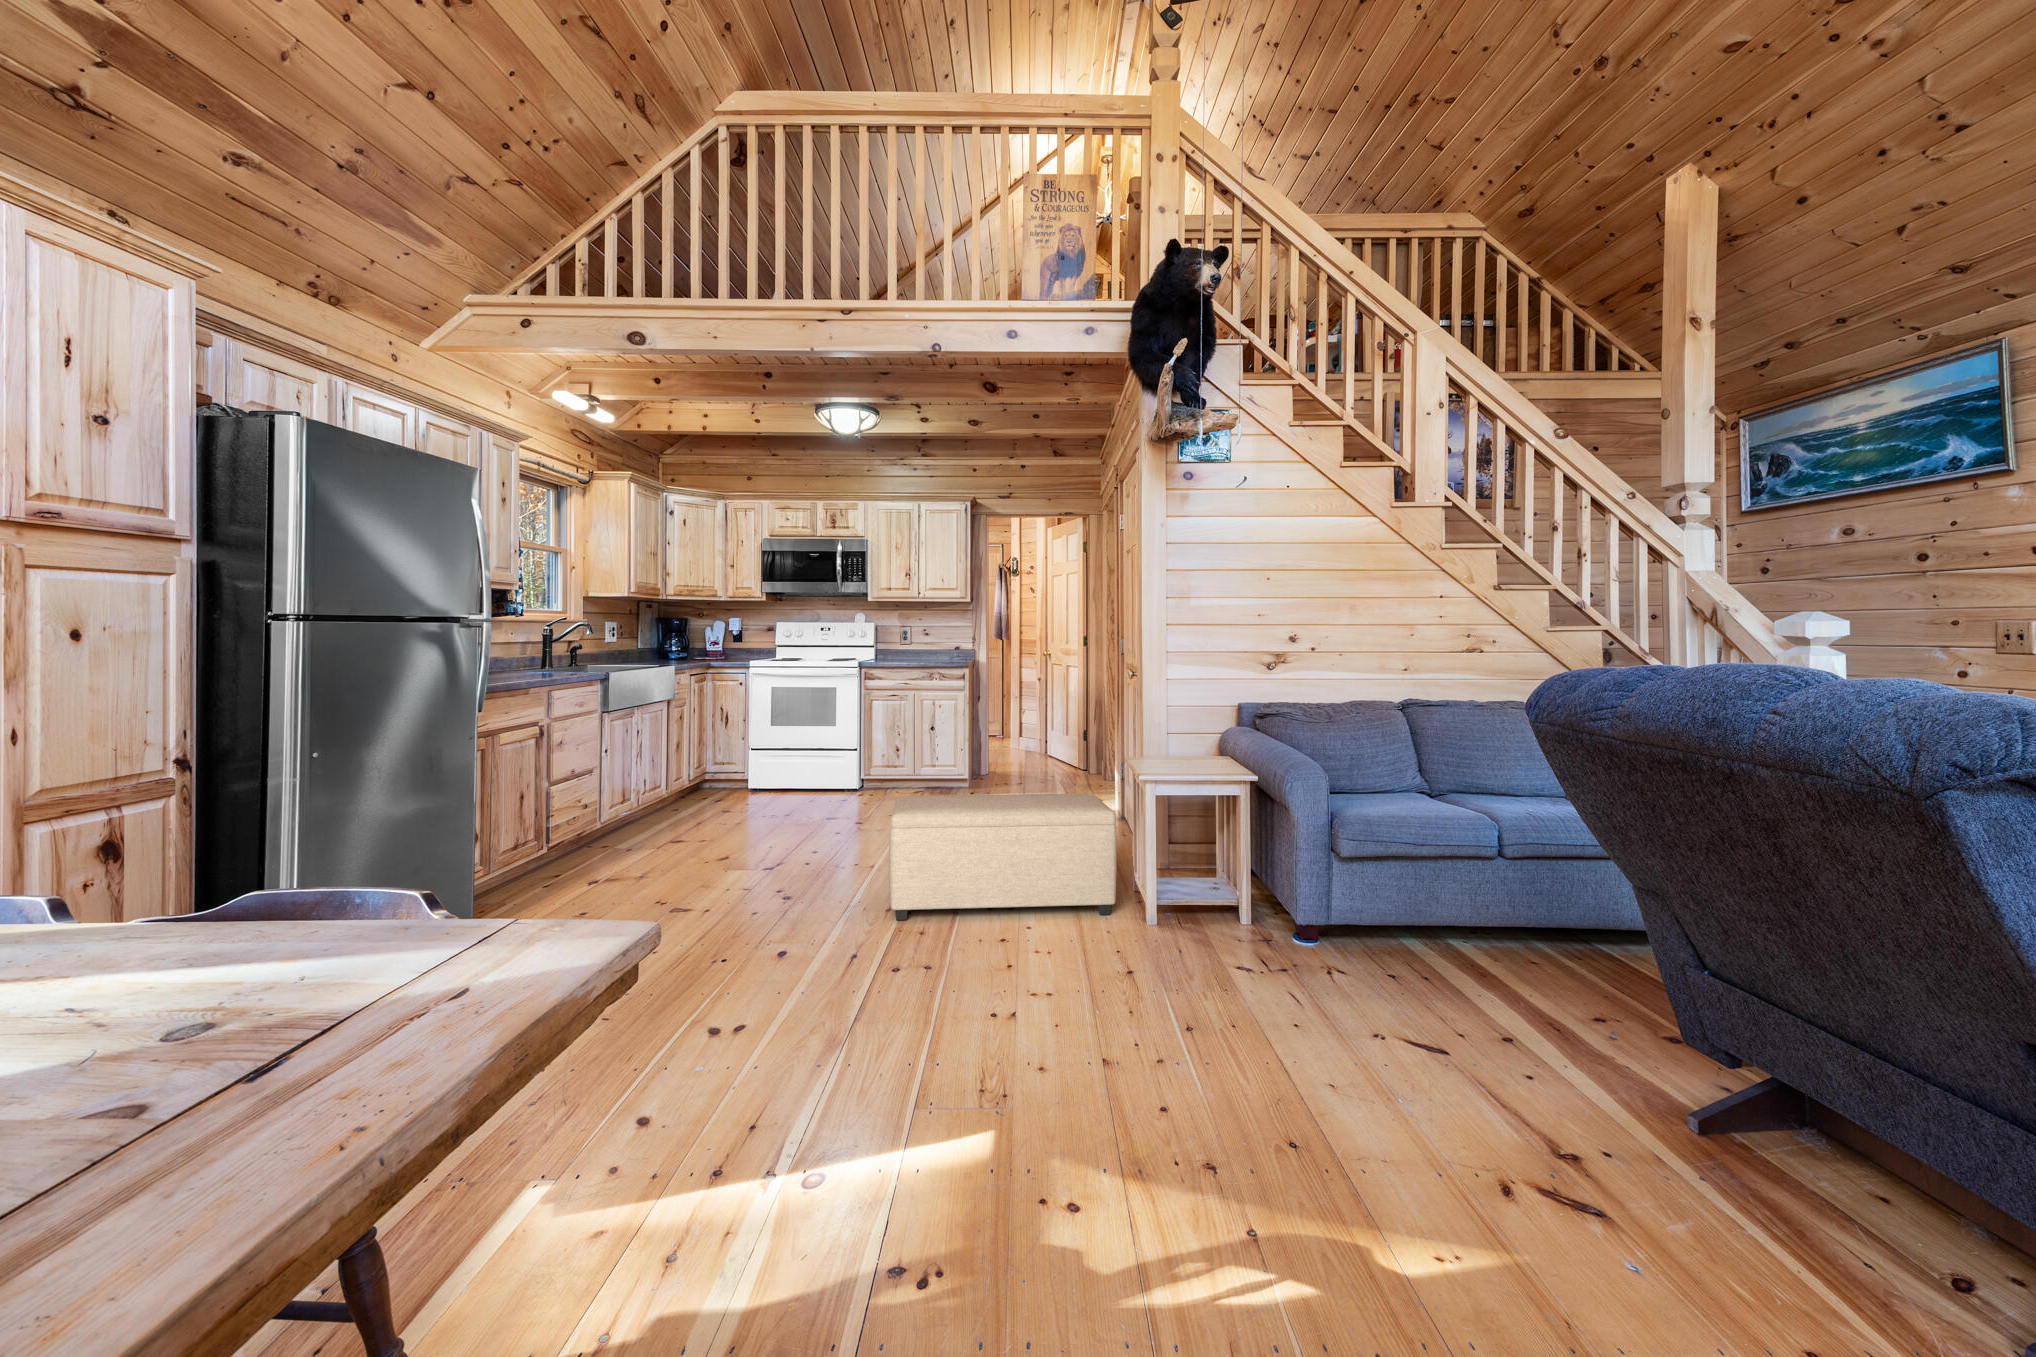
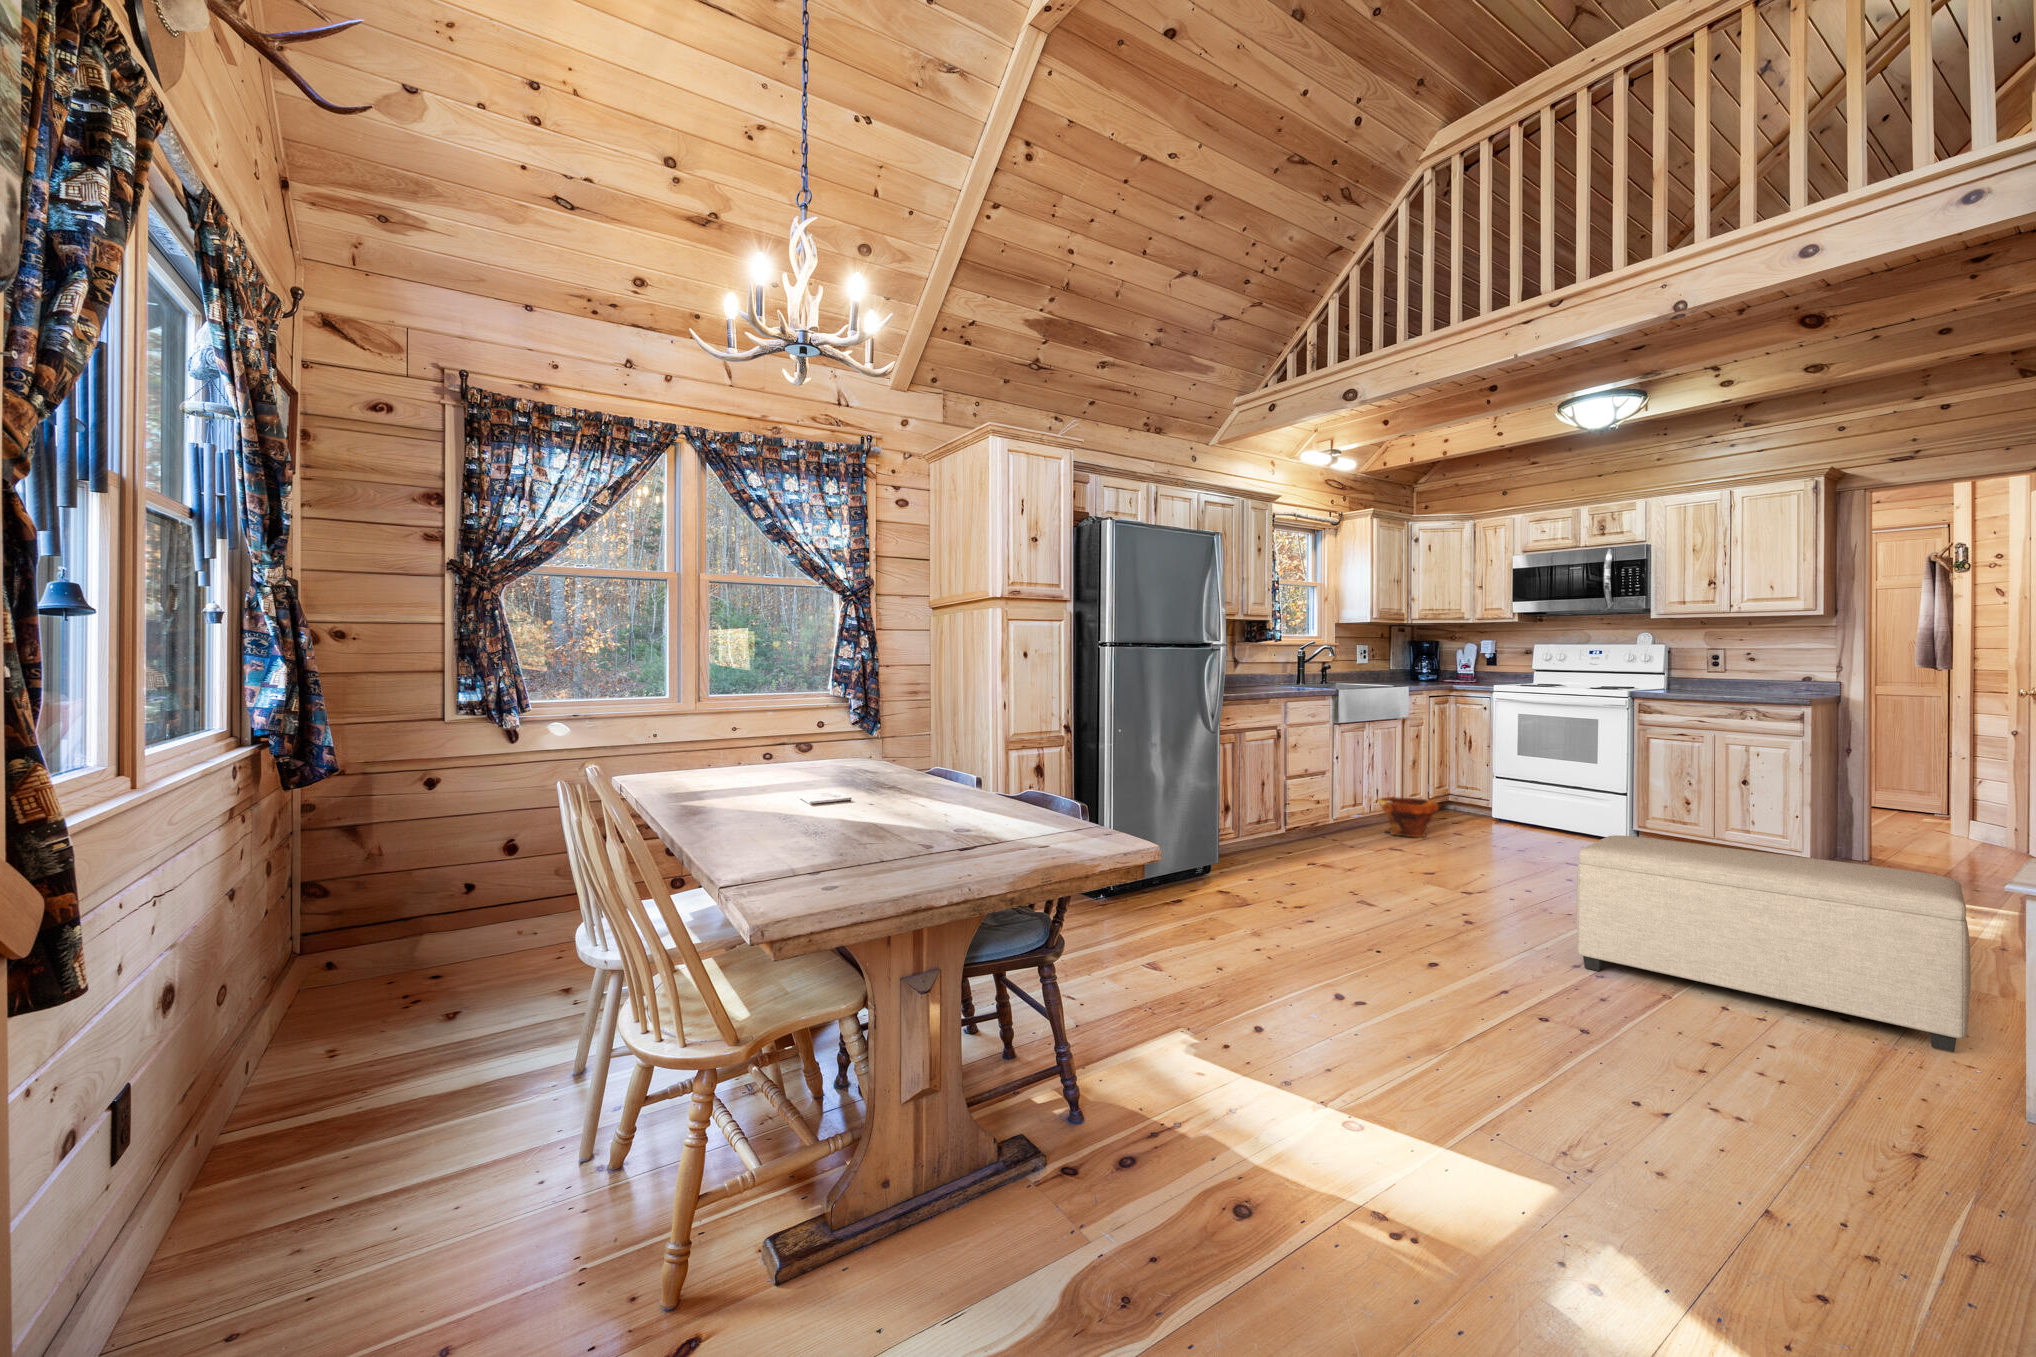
planter: none [650,782,712,824] -> present [1378,797,1439,838]

